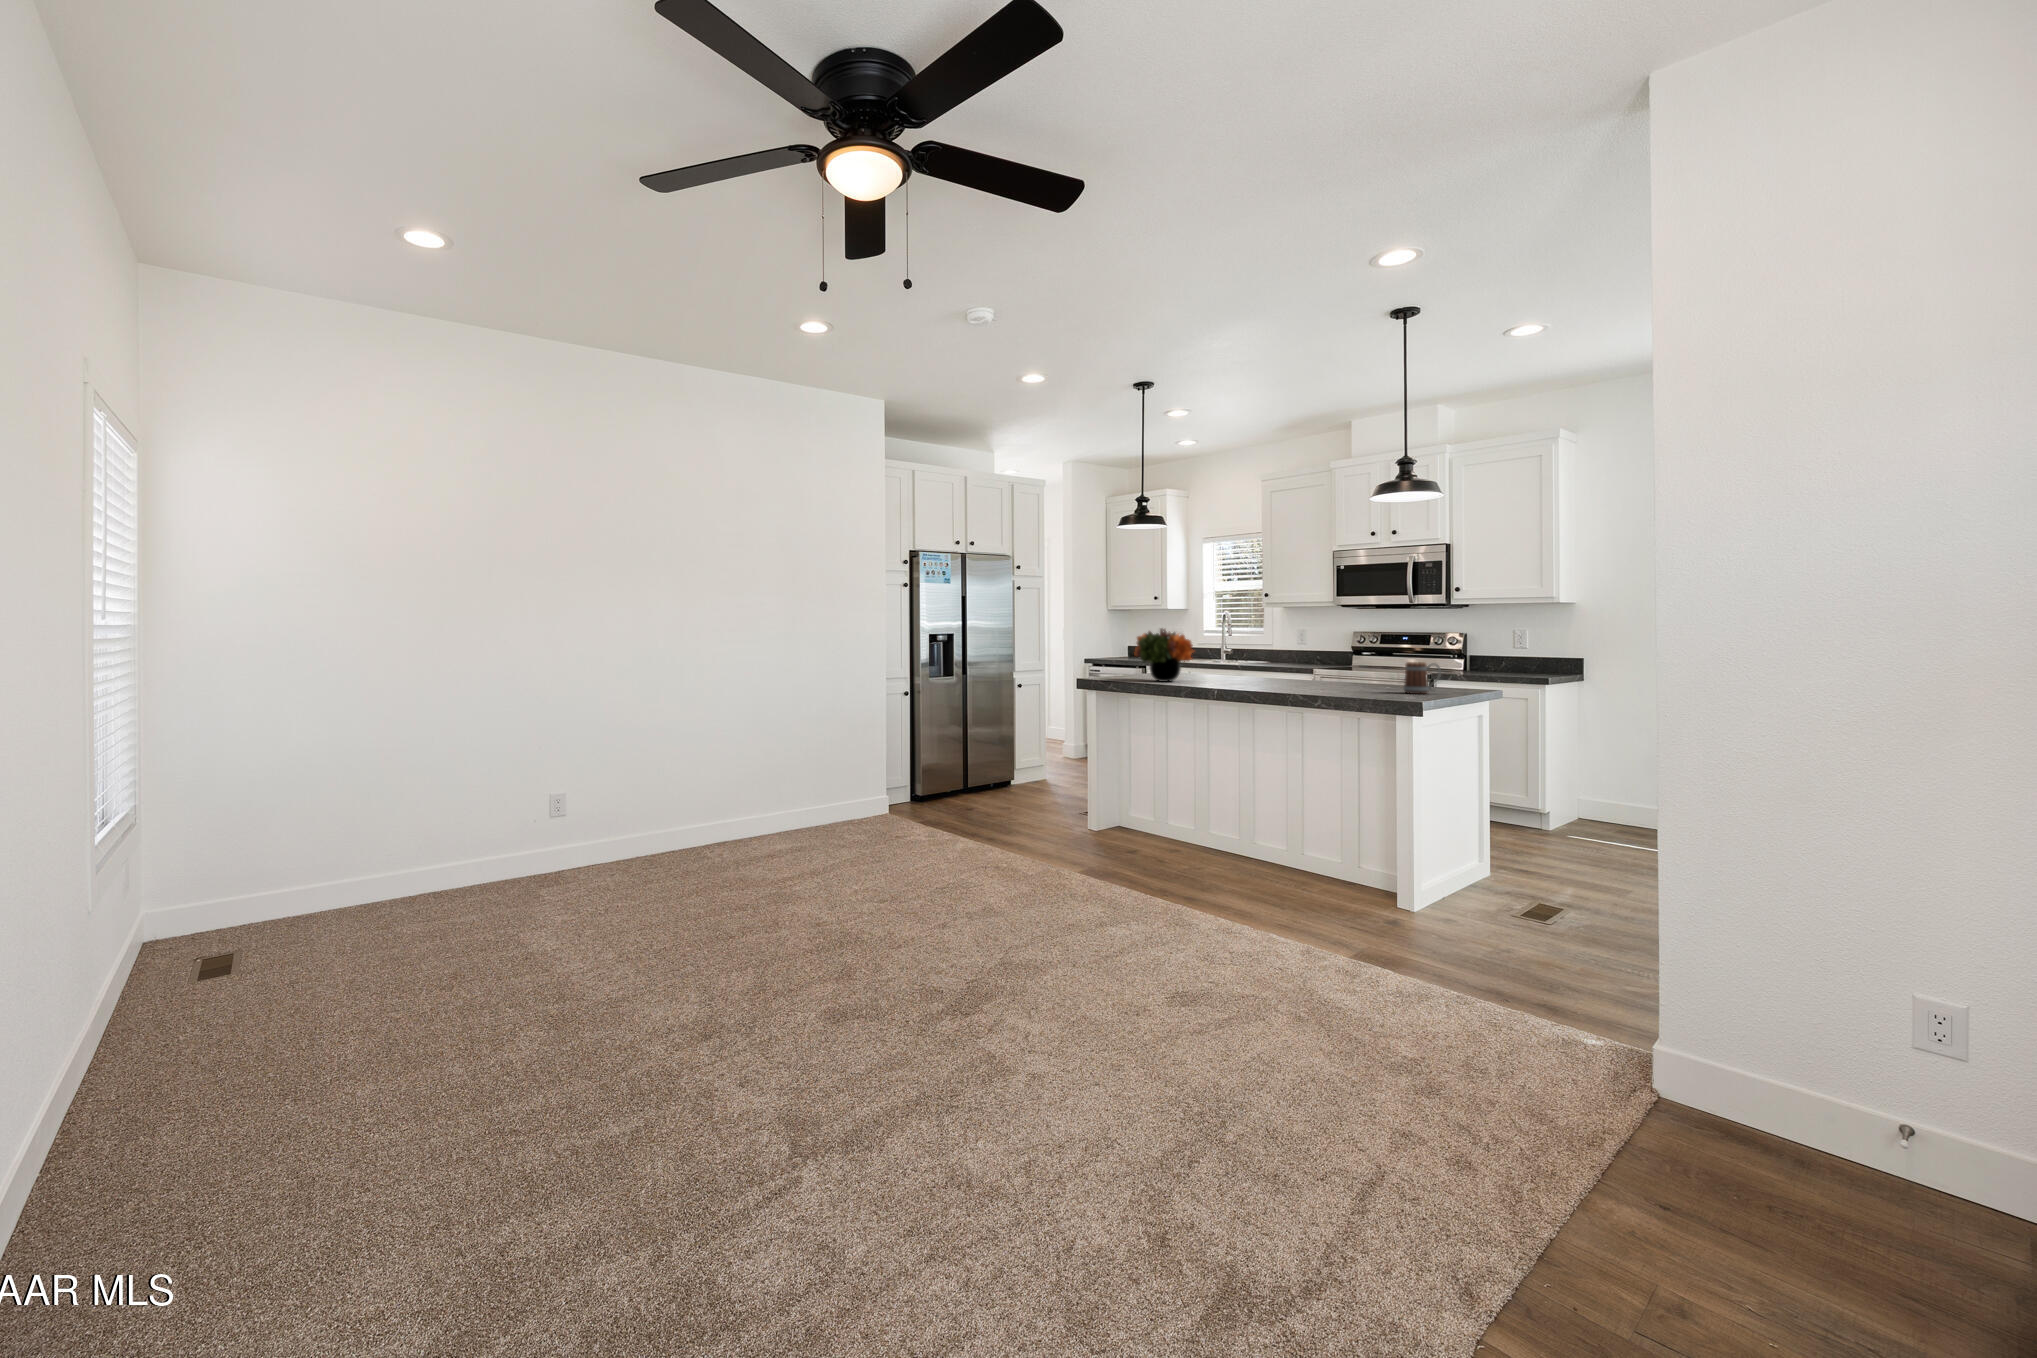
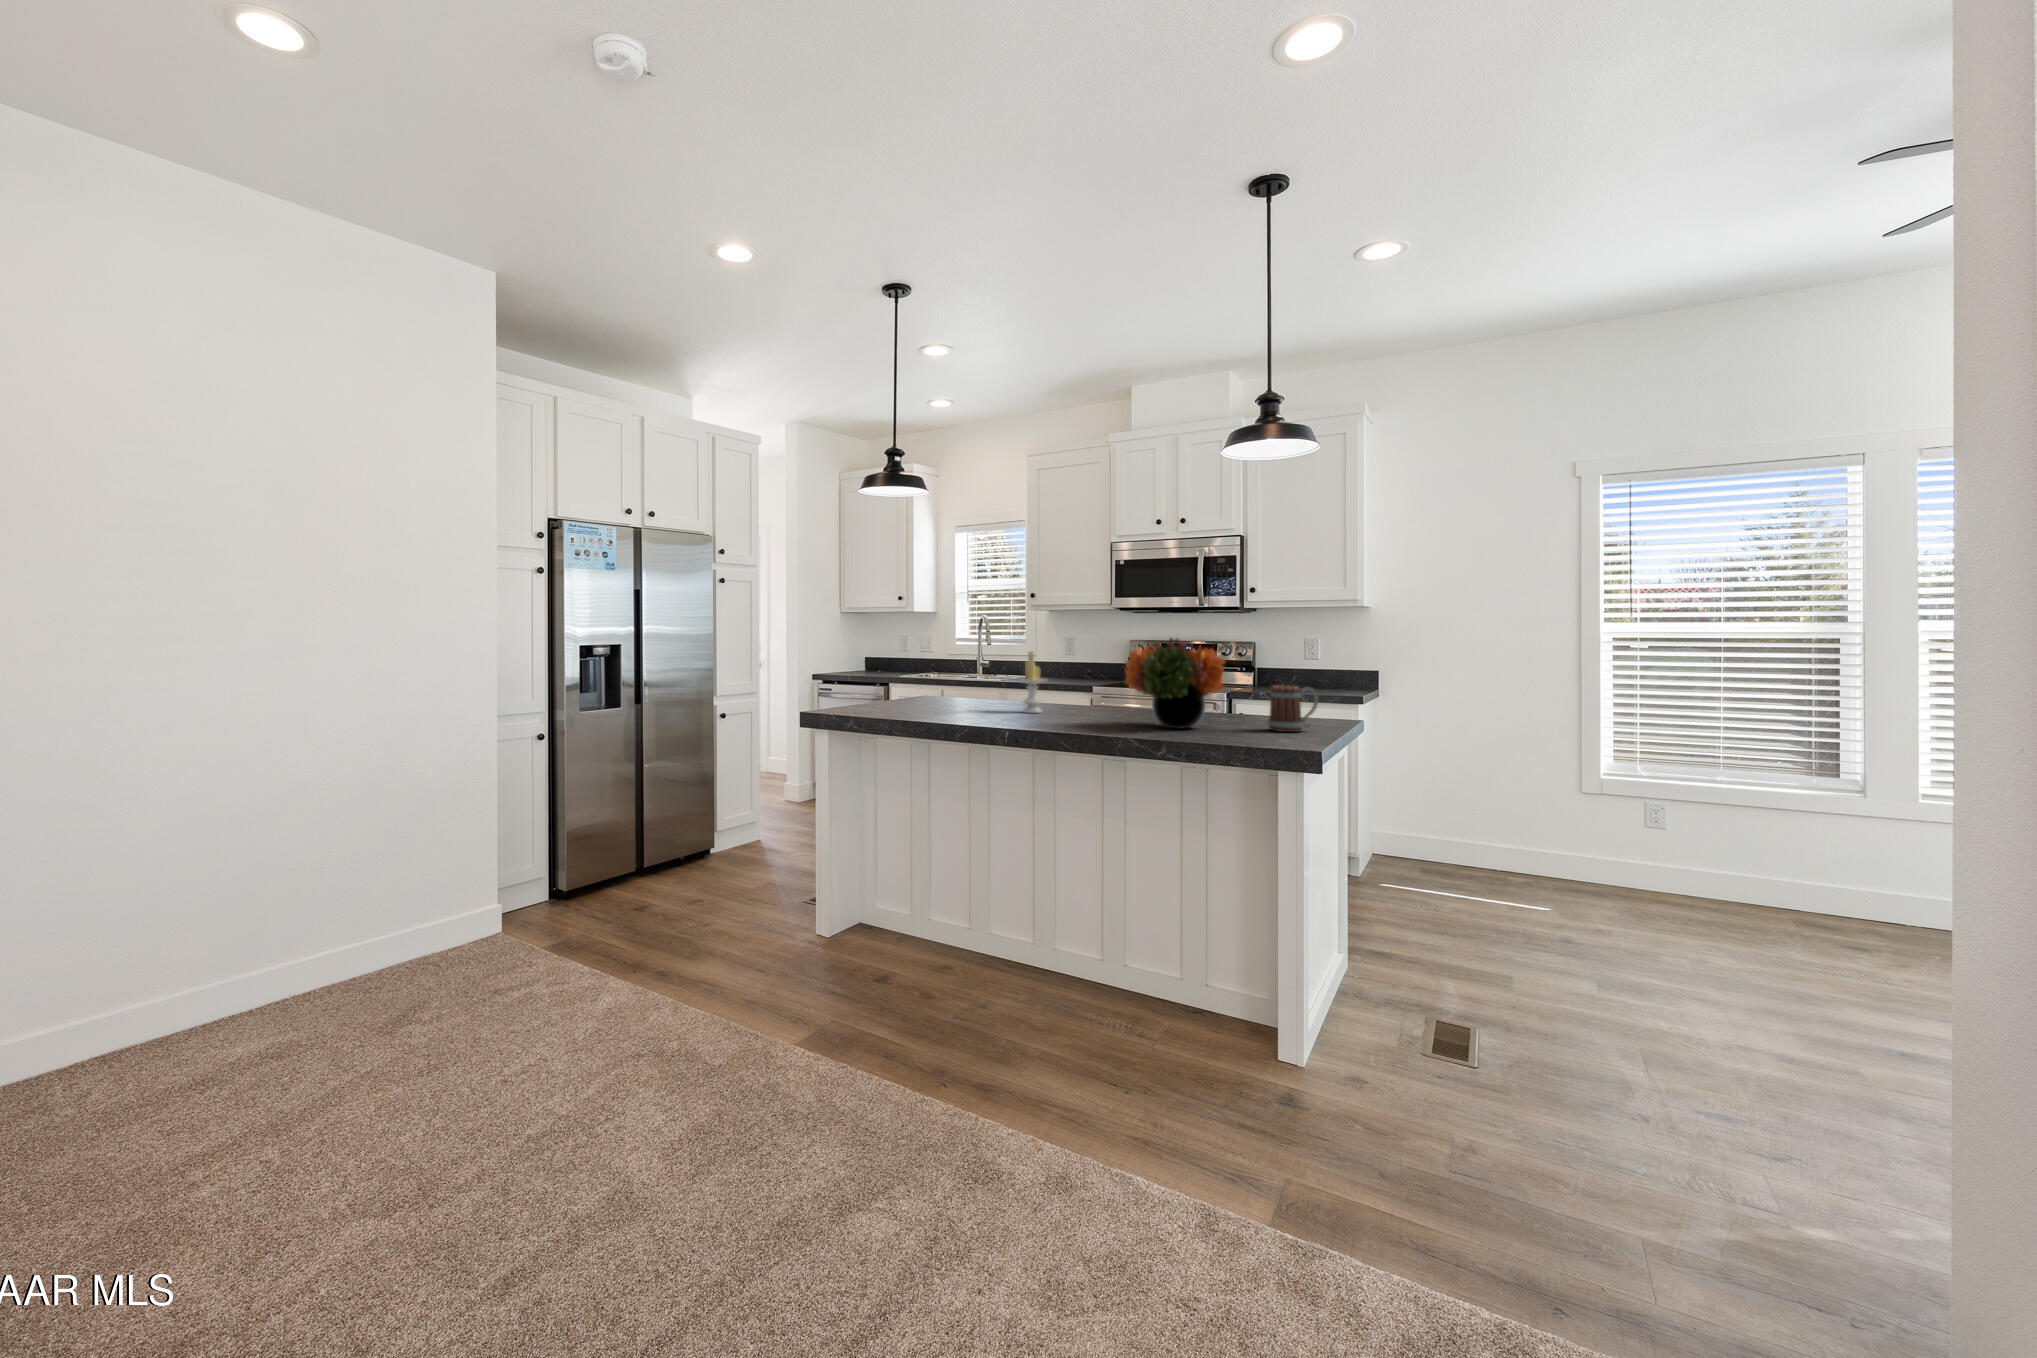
flower arrangement: present [1134,629,1193,682] -> present [1125,638,1225,728]
candle: none [1229,639,1252,682] -> present [1019,651,1046,713]

